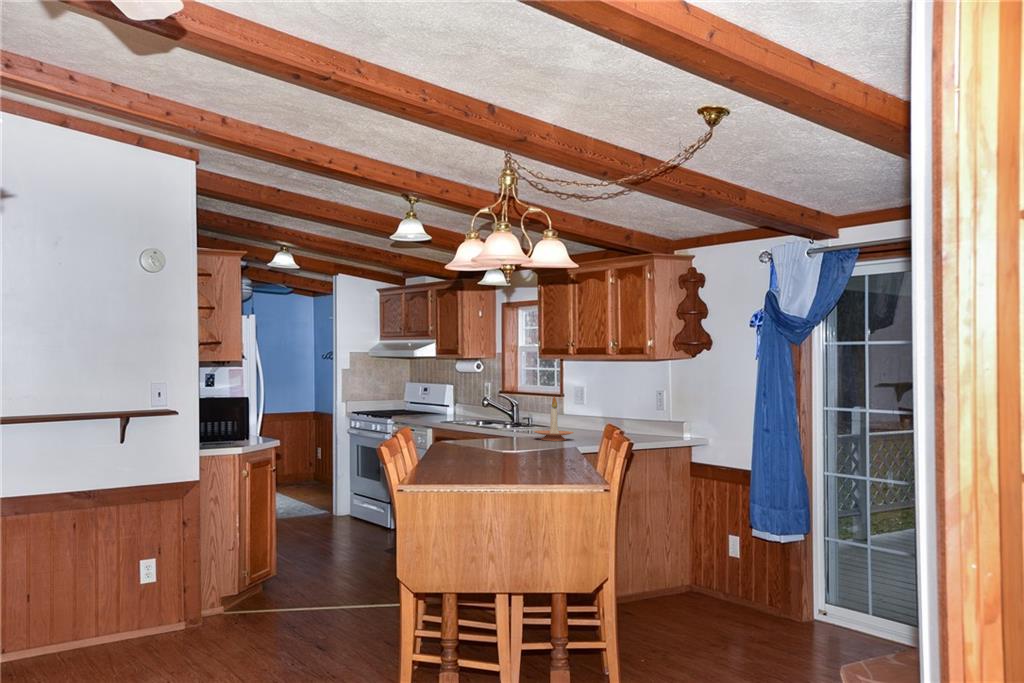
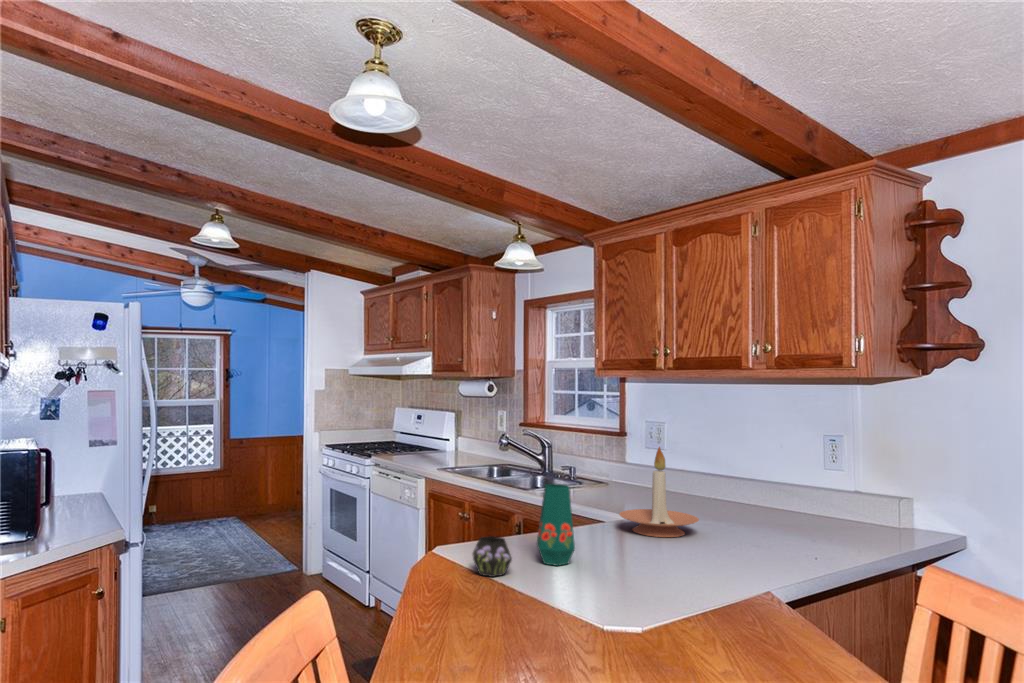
vase: none [455,410,500,445] -> present [473,484,575,577]

